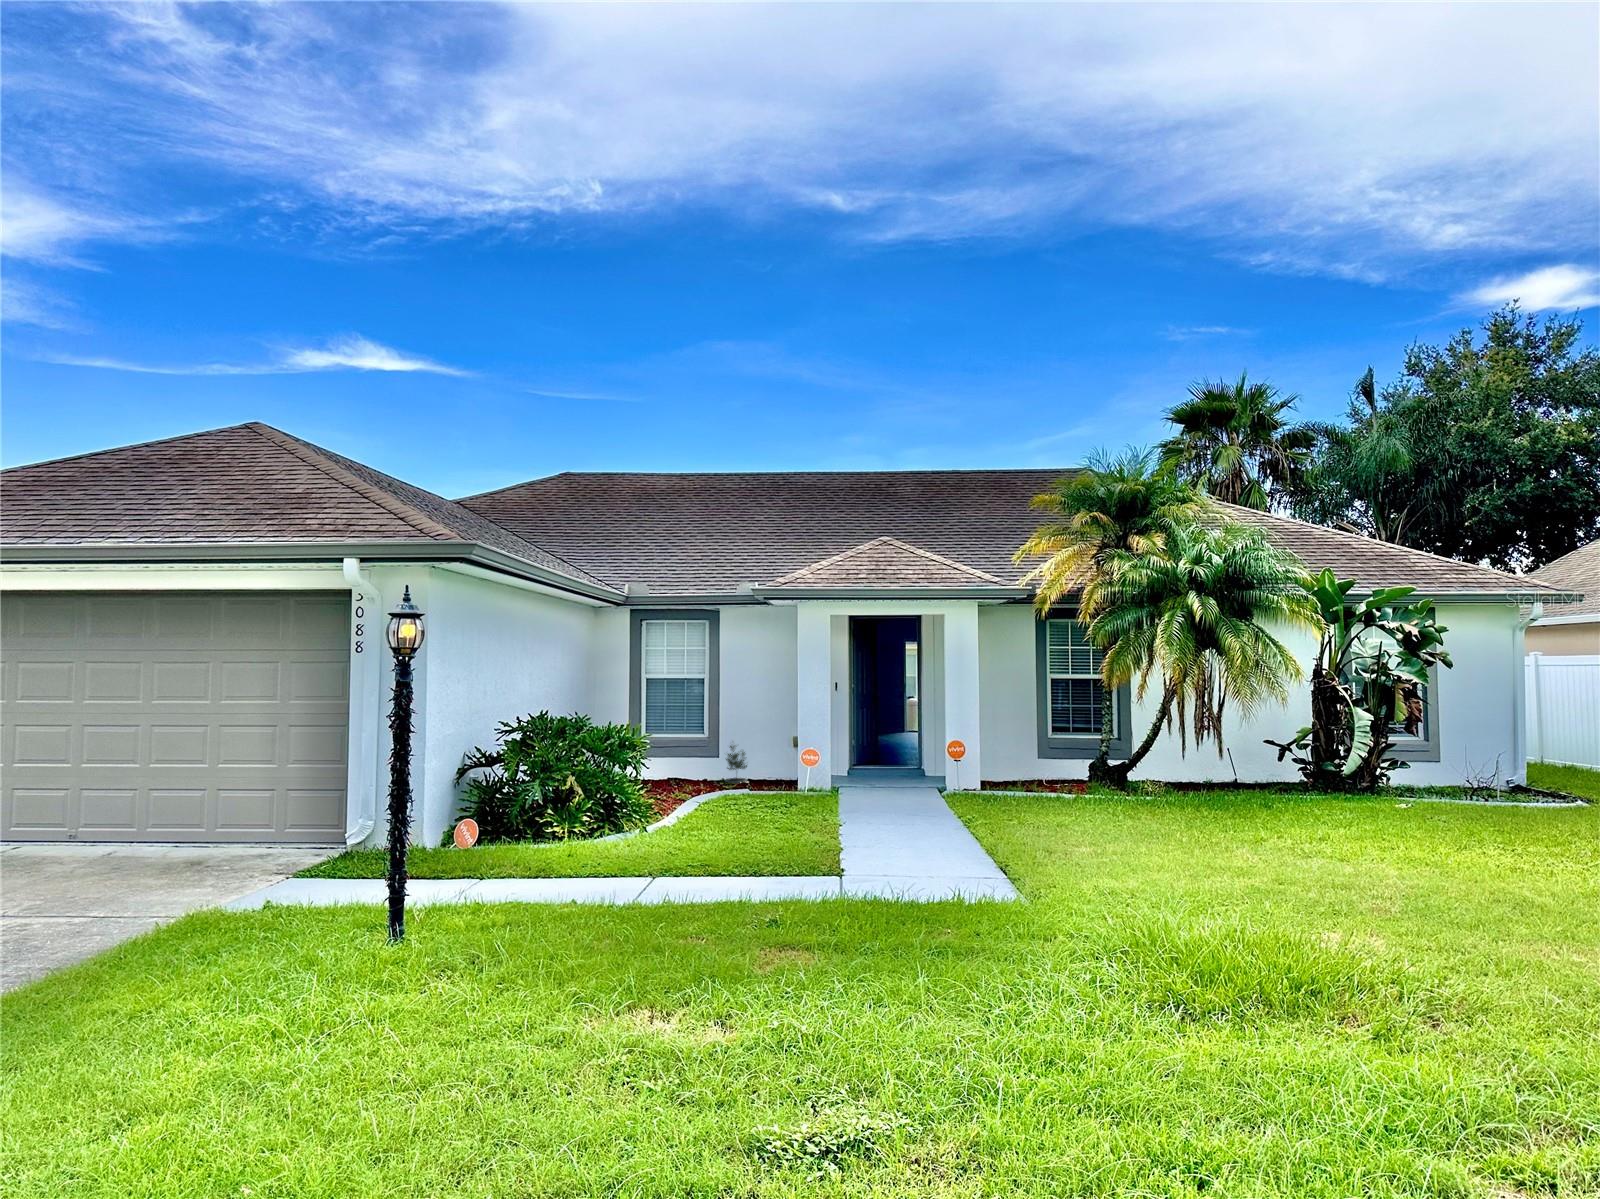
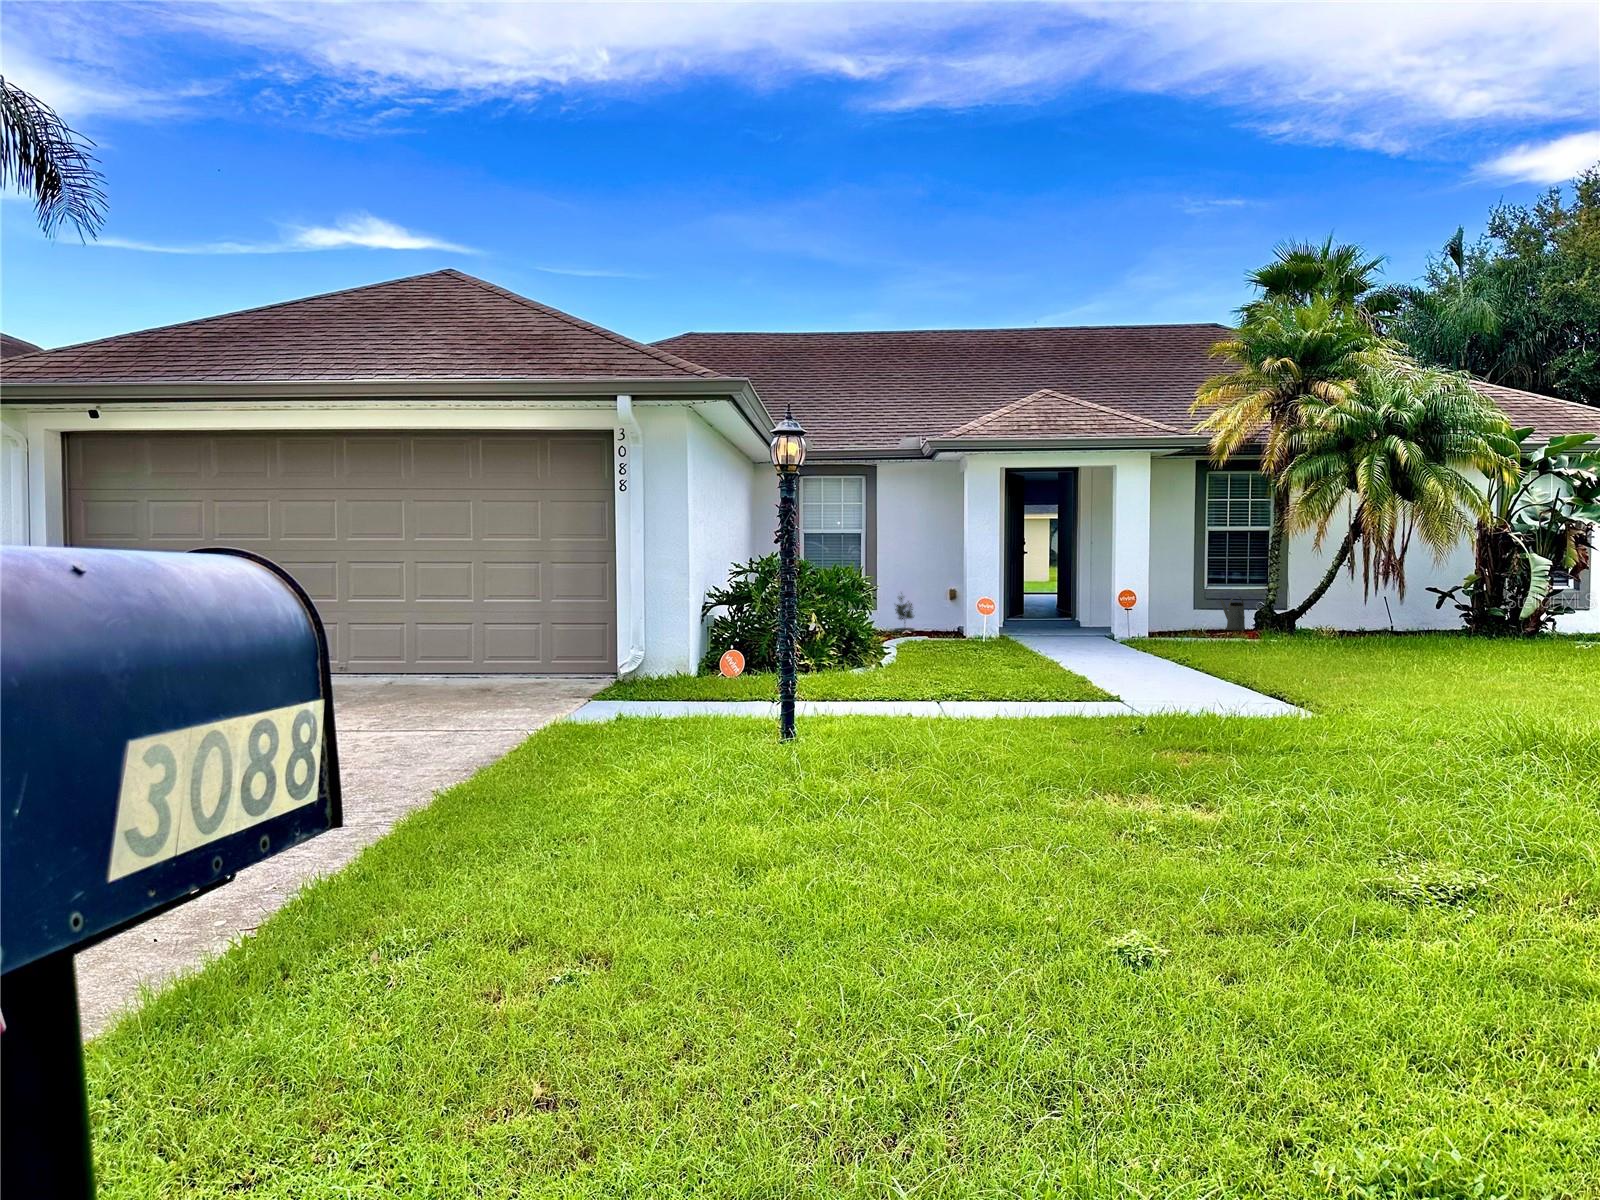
watering can: none [1063,748,1084,785] -> present [1220,596,1245,630]

